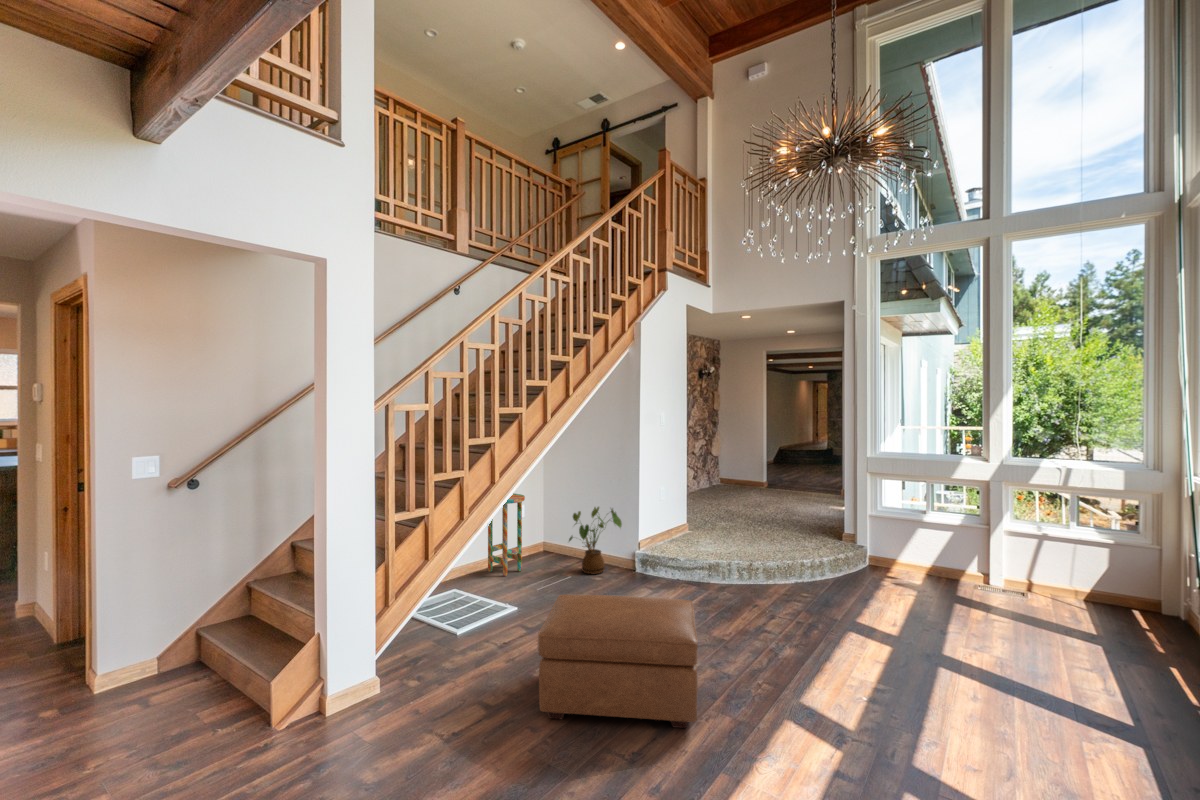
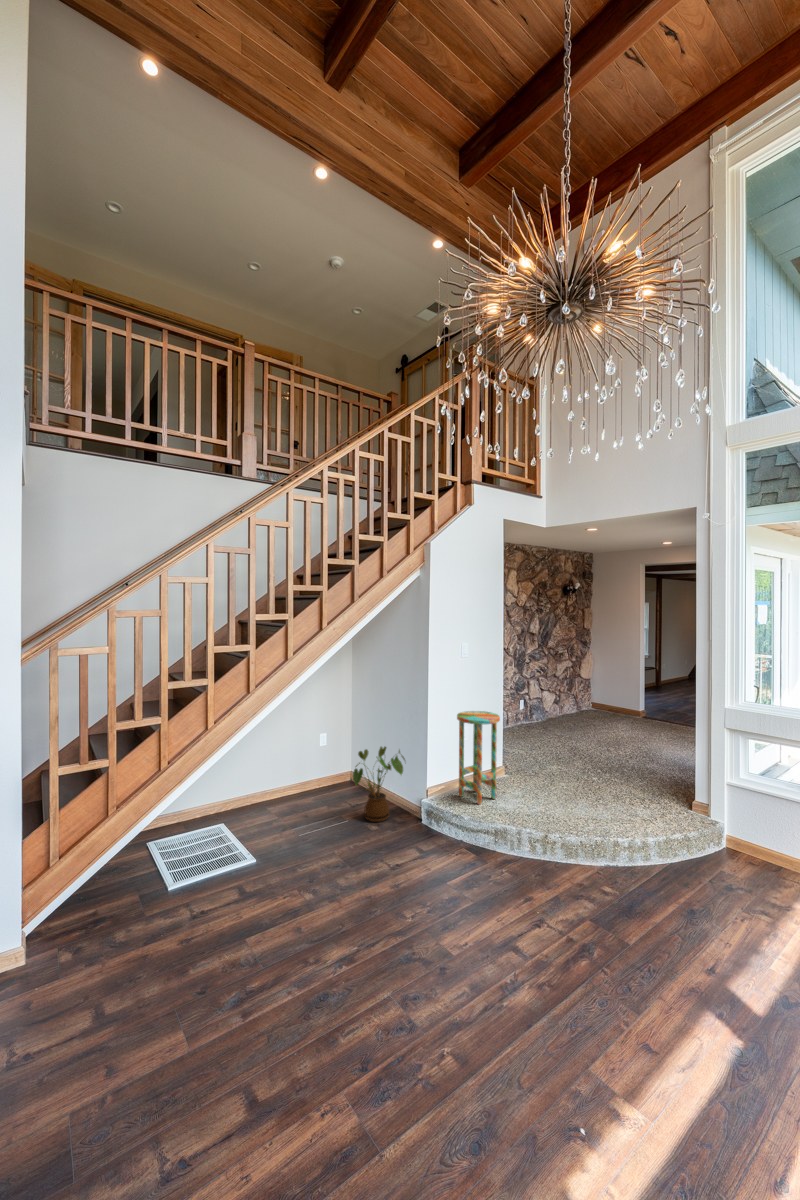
side table: present [488,493,525,576] -> present [457,711,500,805]
ottoman: present [538,595,698,728] -> none [134,879,369,1121]

